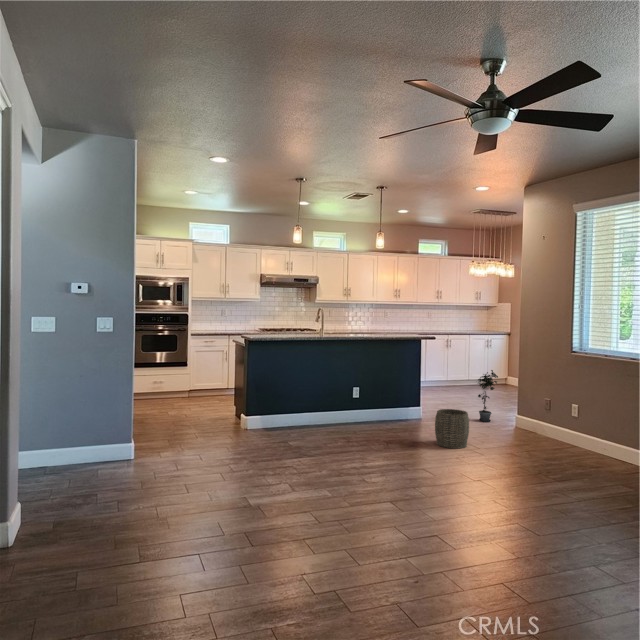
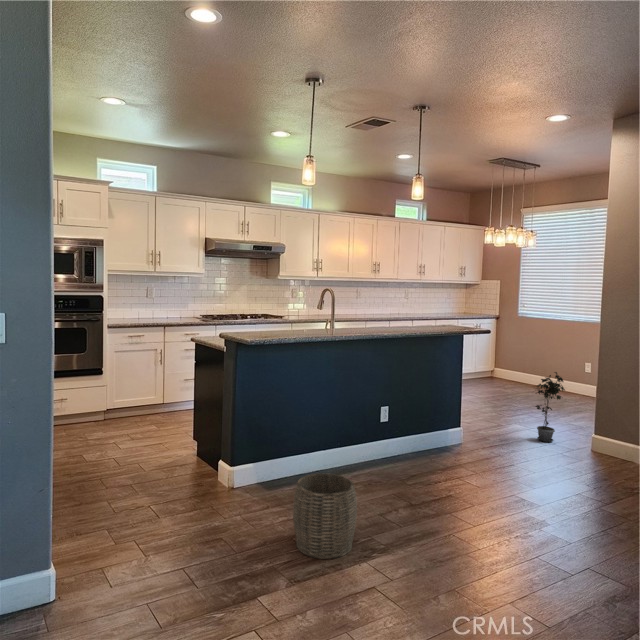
woven basket: present [435,409,469,449] -> present [293,473,357,559]

